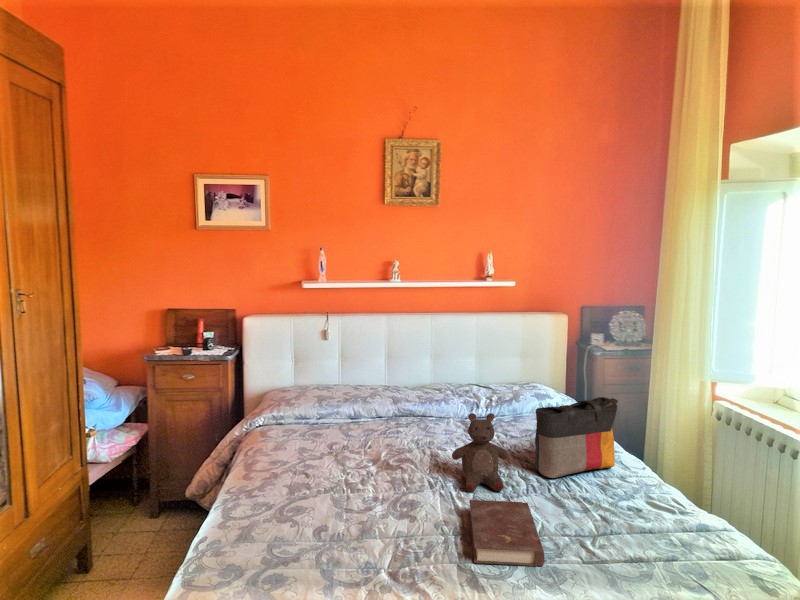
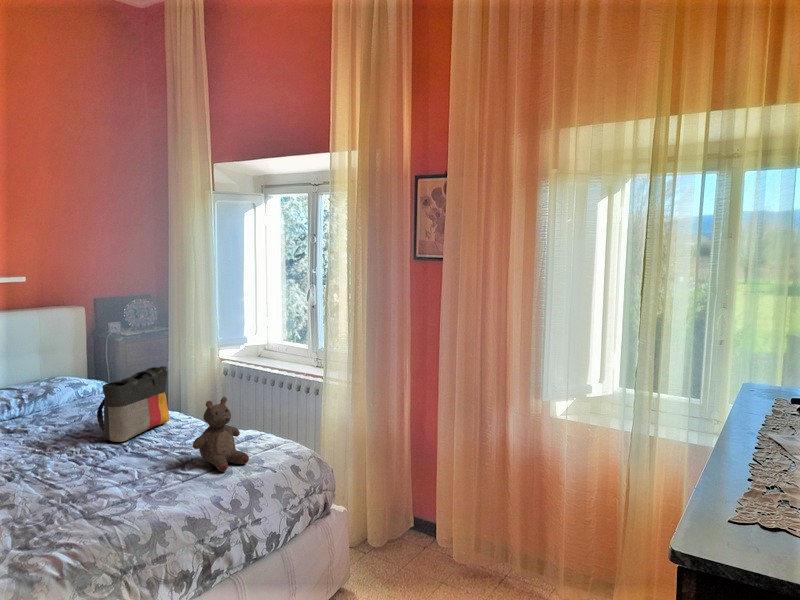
stuffed bear: present [452,413,509,492] -> present [193,397,249,472]
book: present [469,500,544,566] -> none [65,459,157,512]

